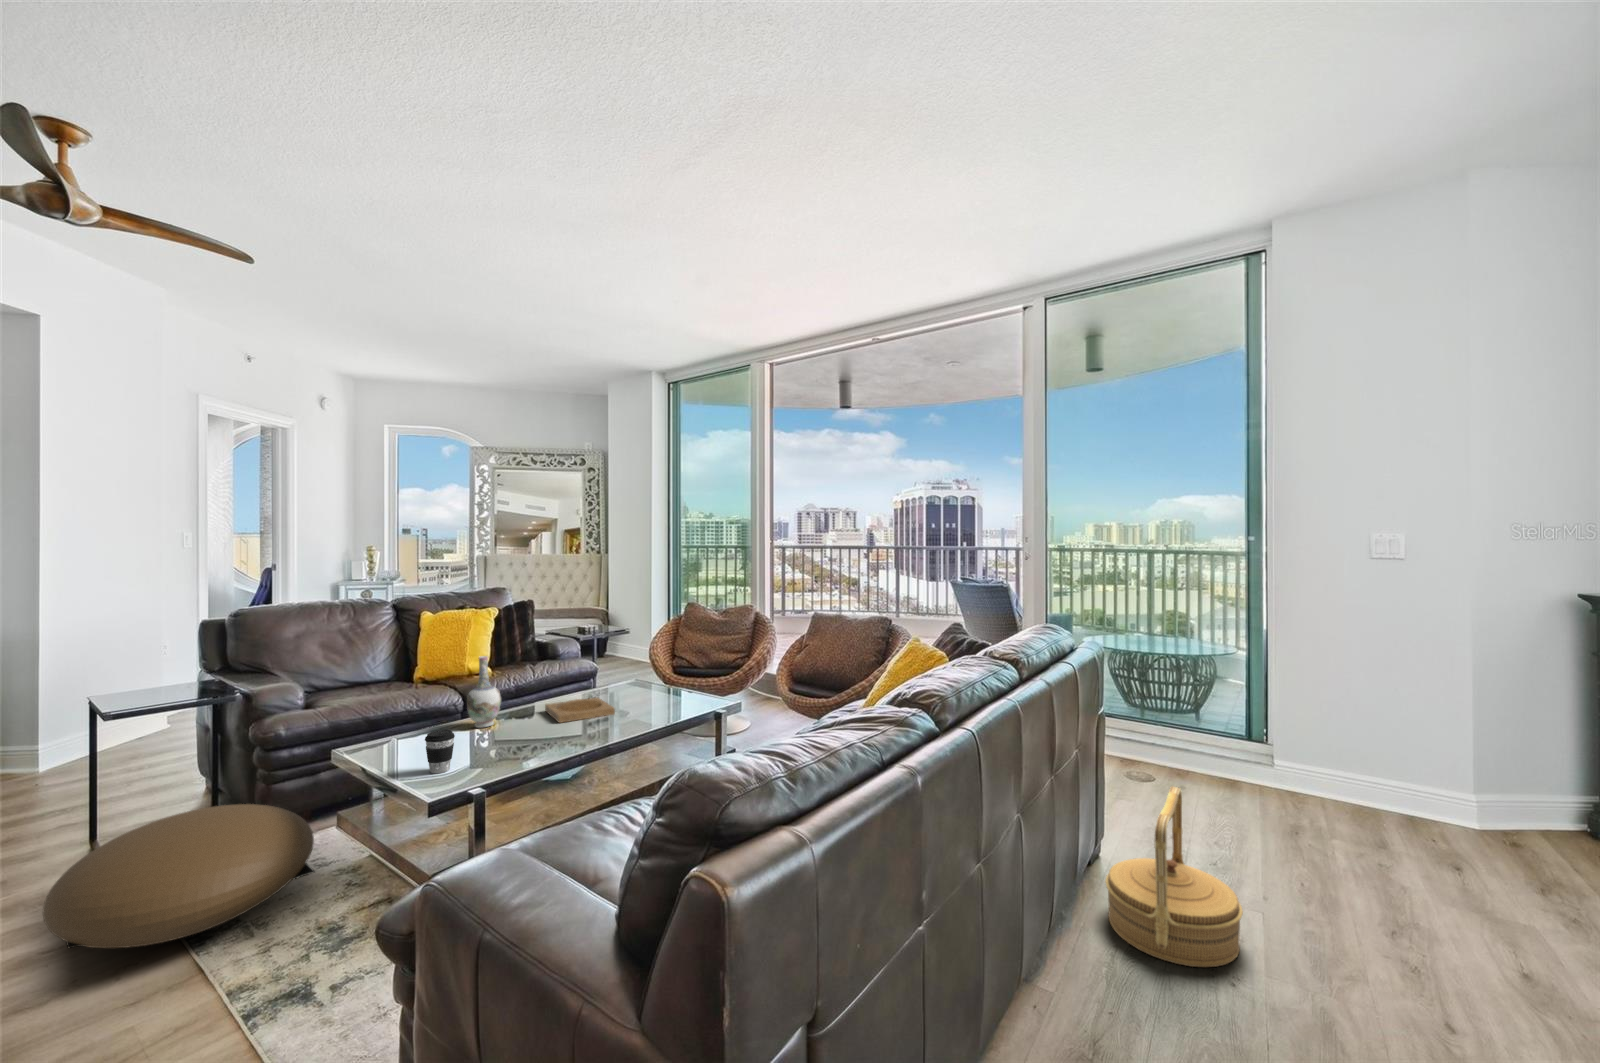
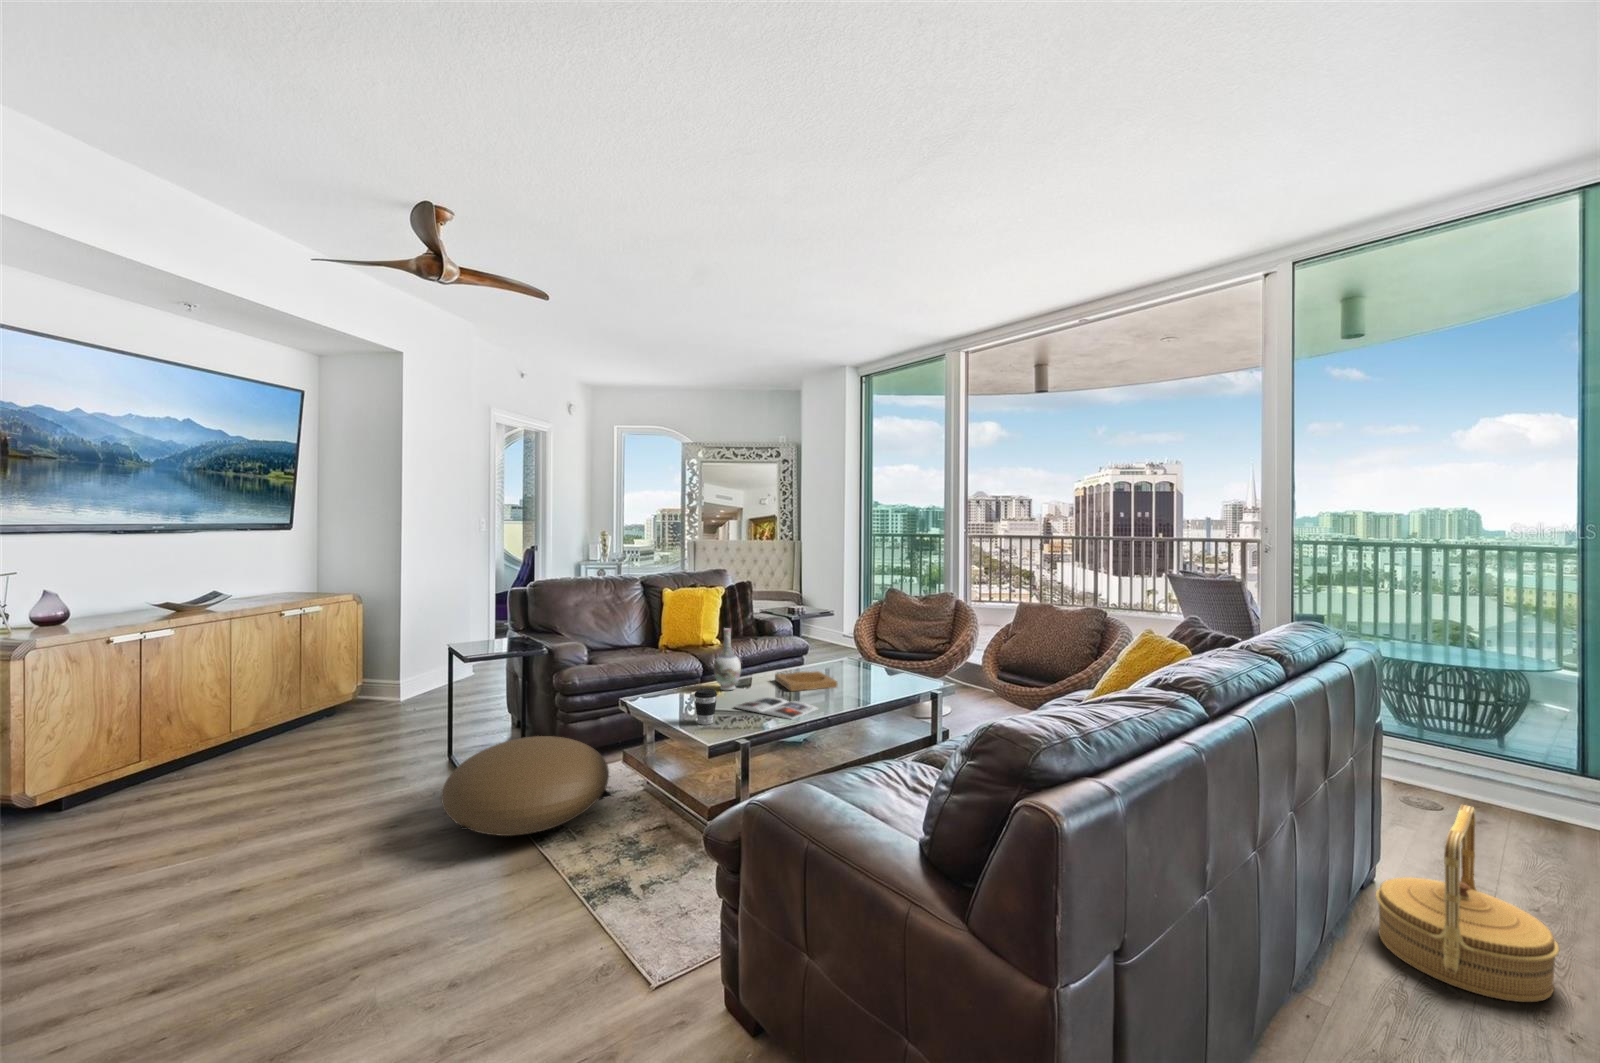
magazine: none [482,732,585,758] -> present [735,697,817,719]

